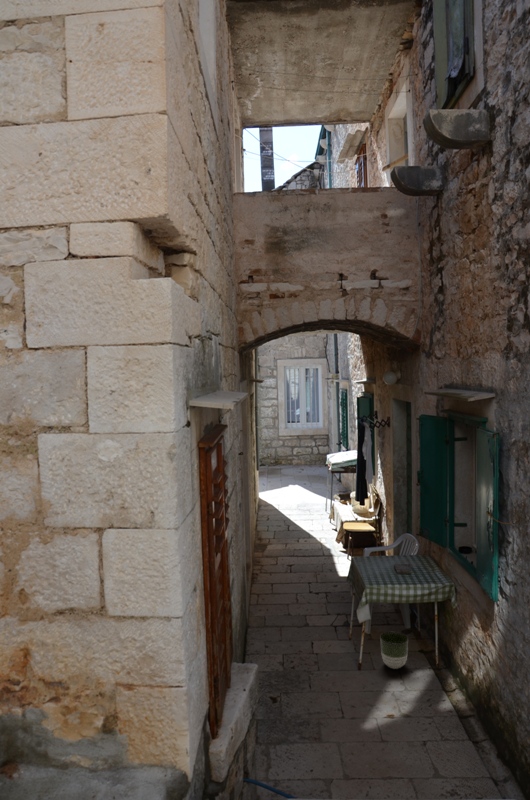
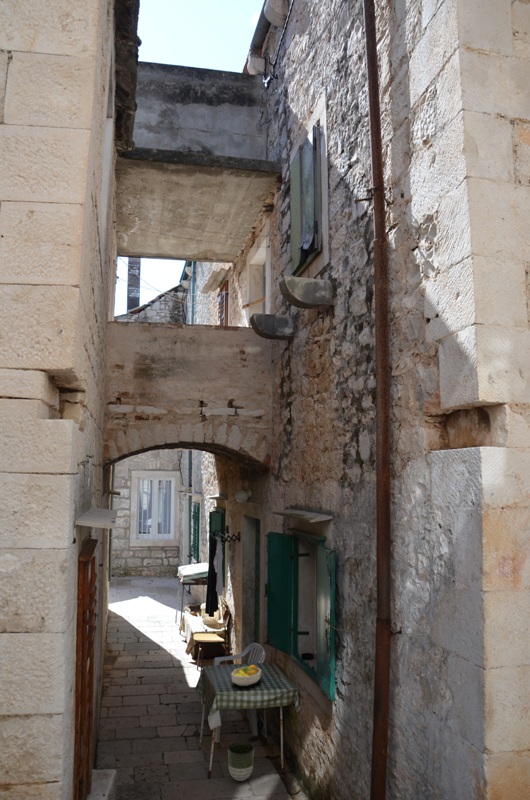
fruit bowl: none [381,556,414,578] -> present [232,665,261,686]

